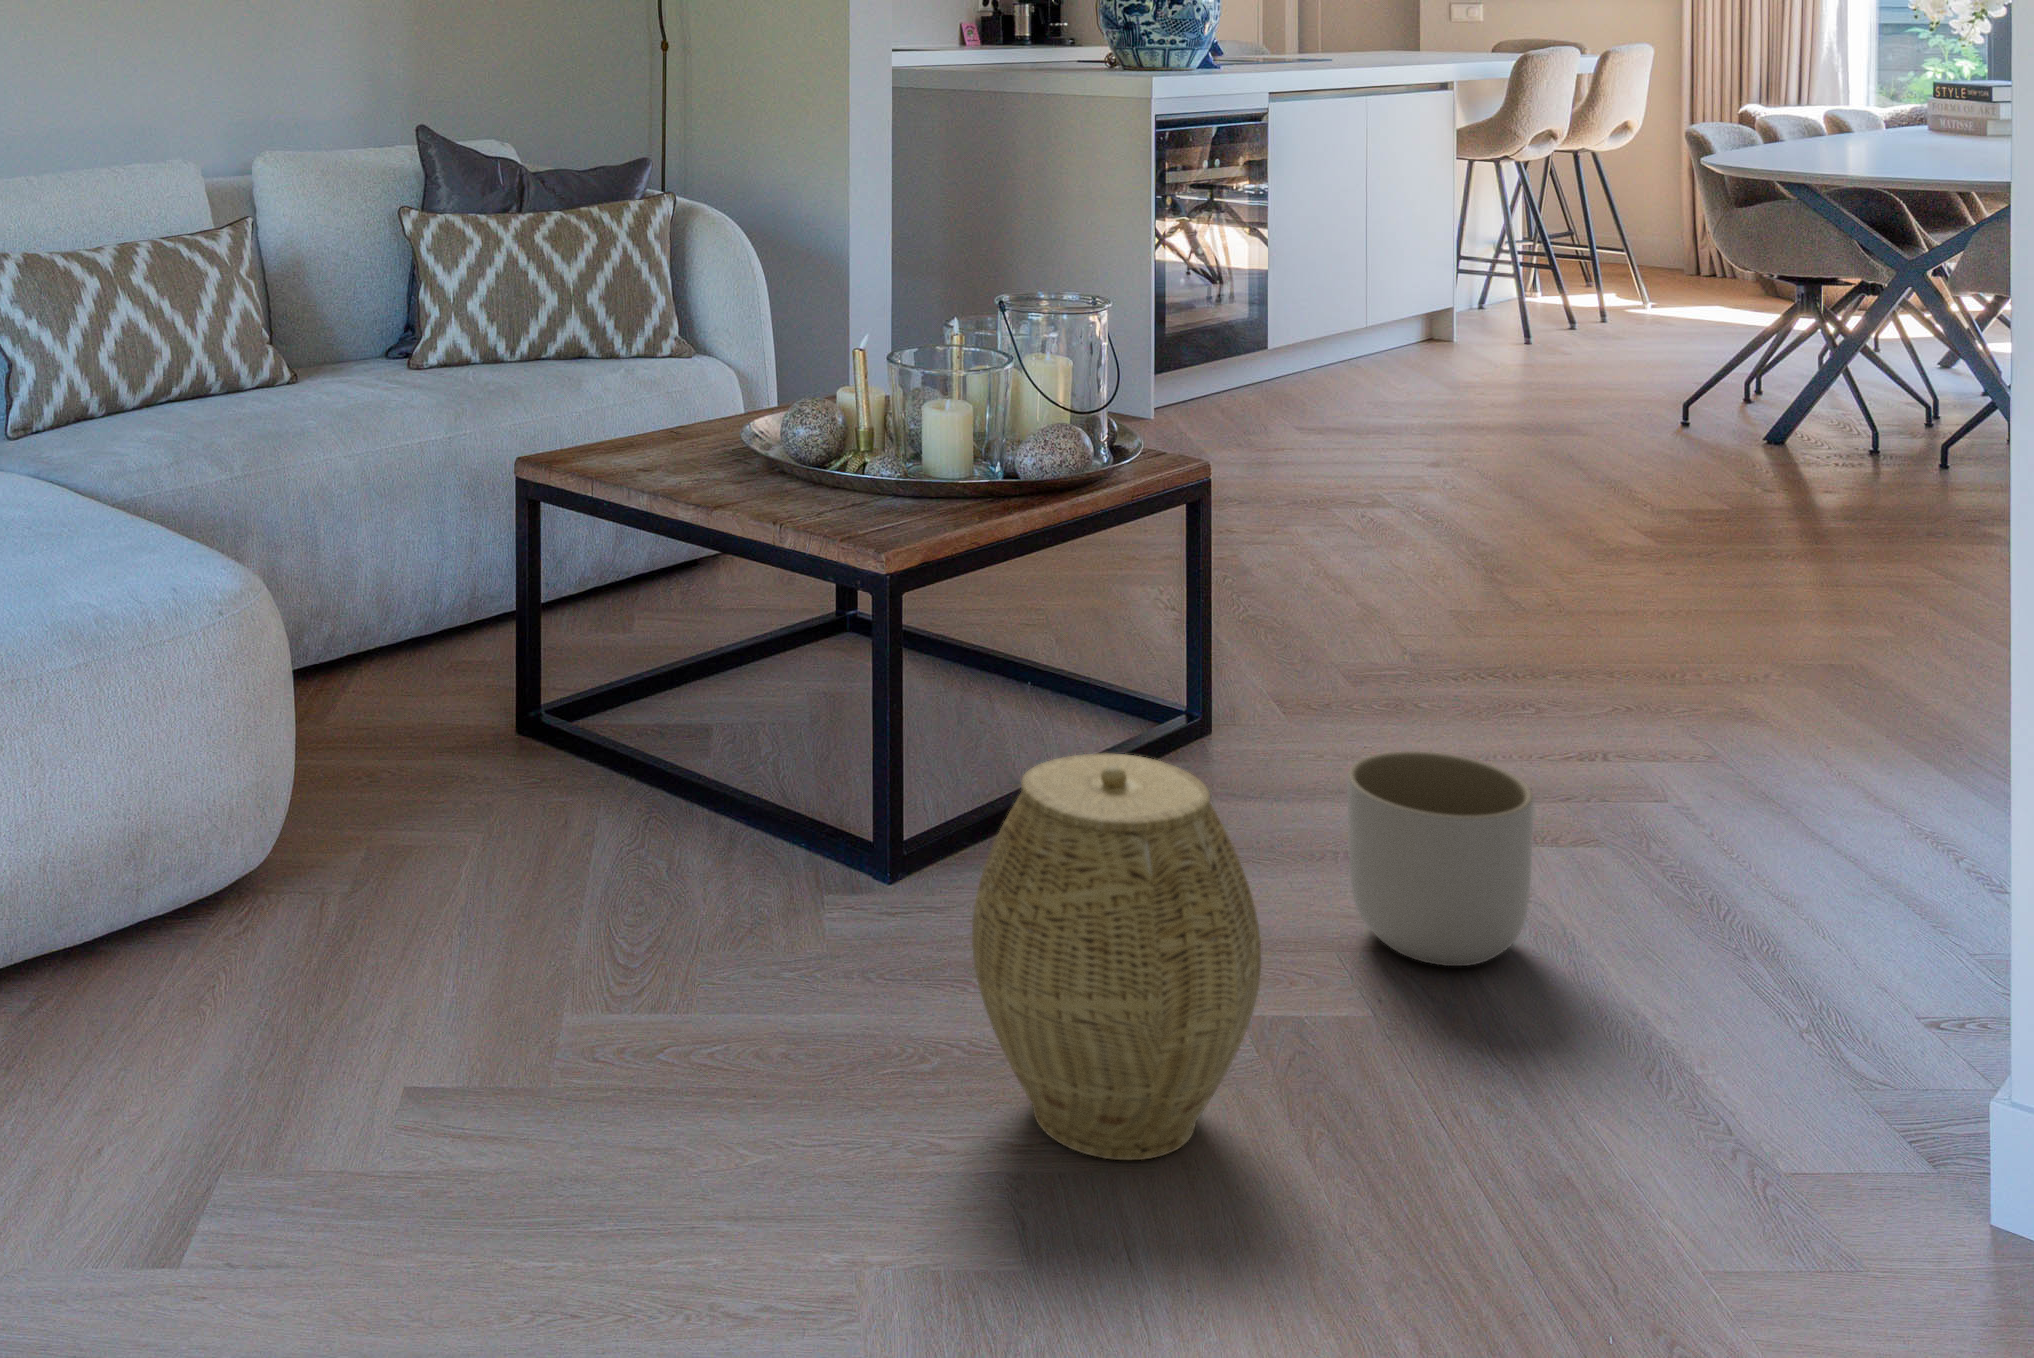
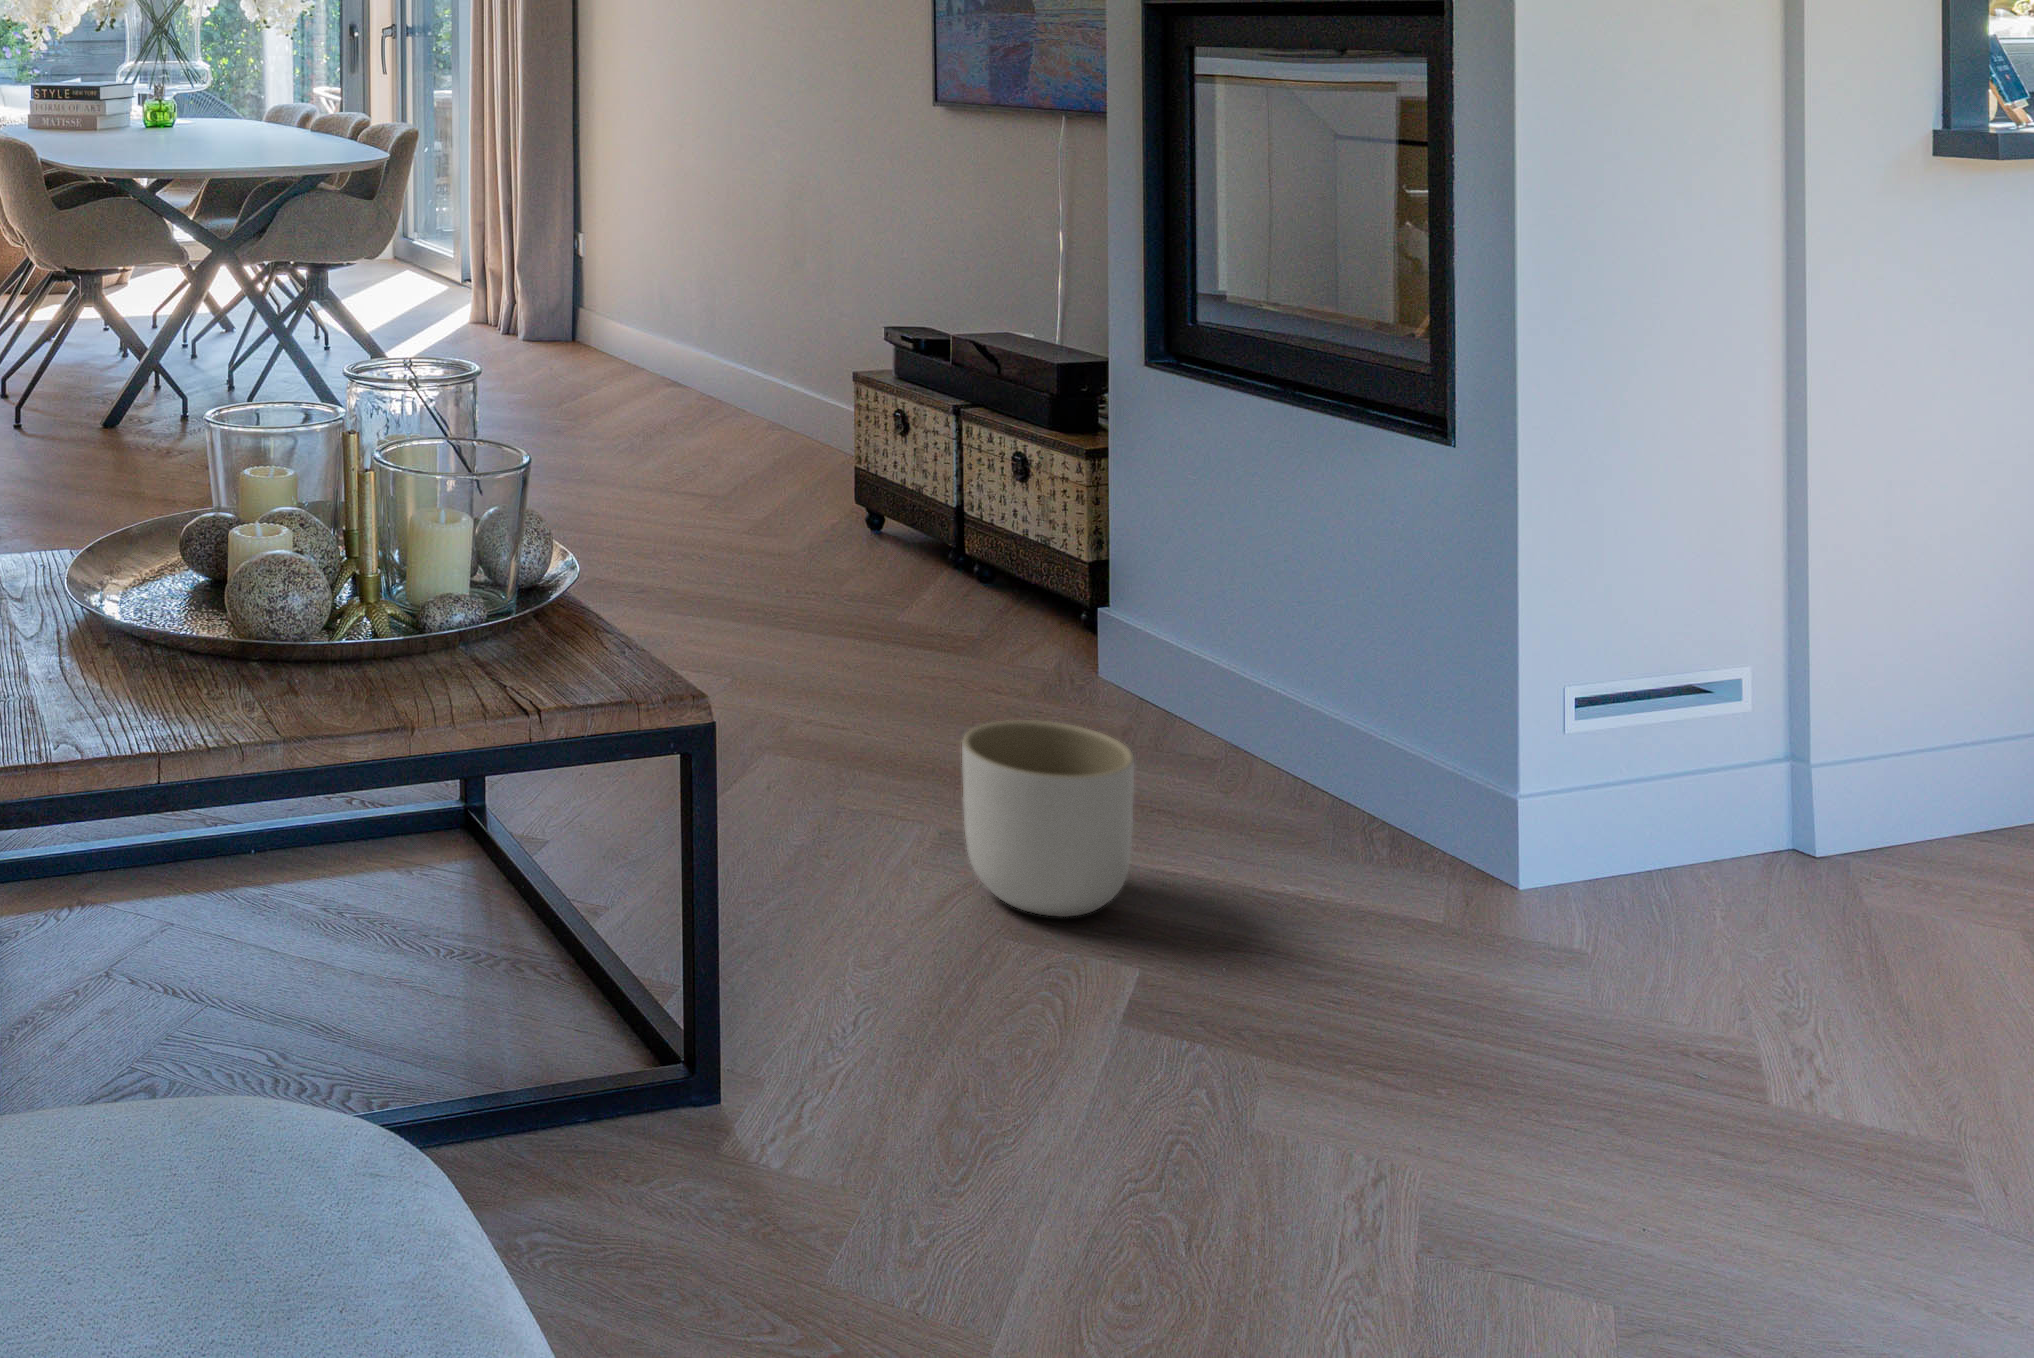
woven basket: present [972,753,1261,1160] -> none [1188,780,1504,1193]

